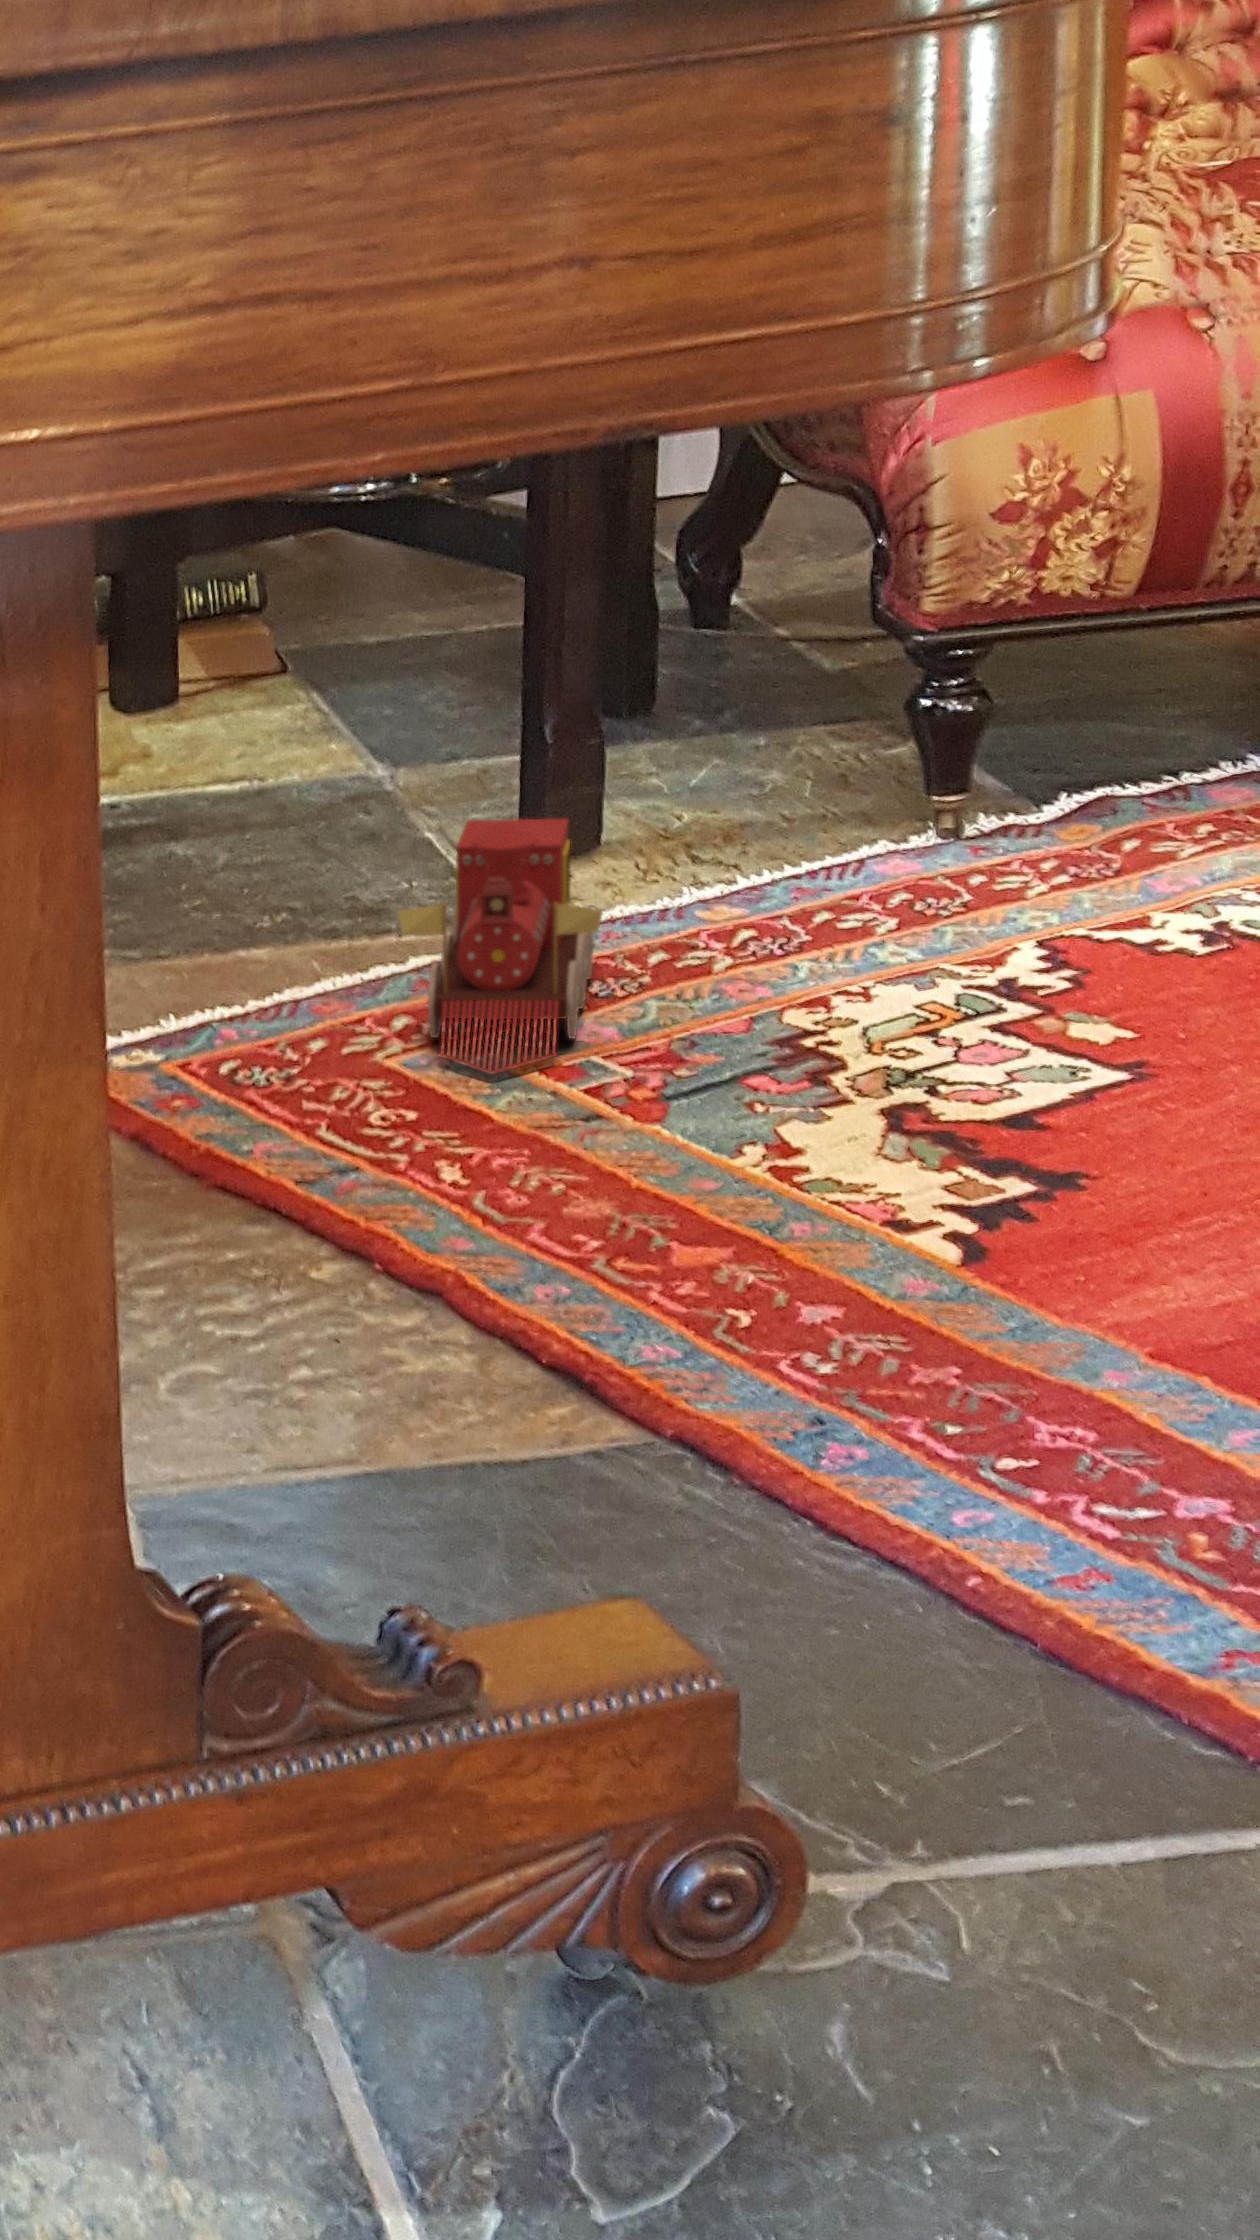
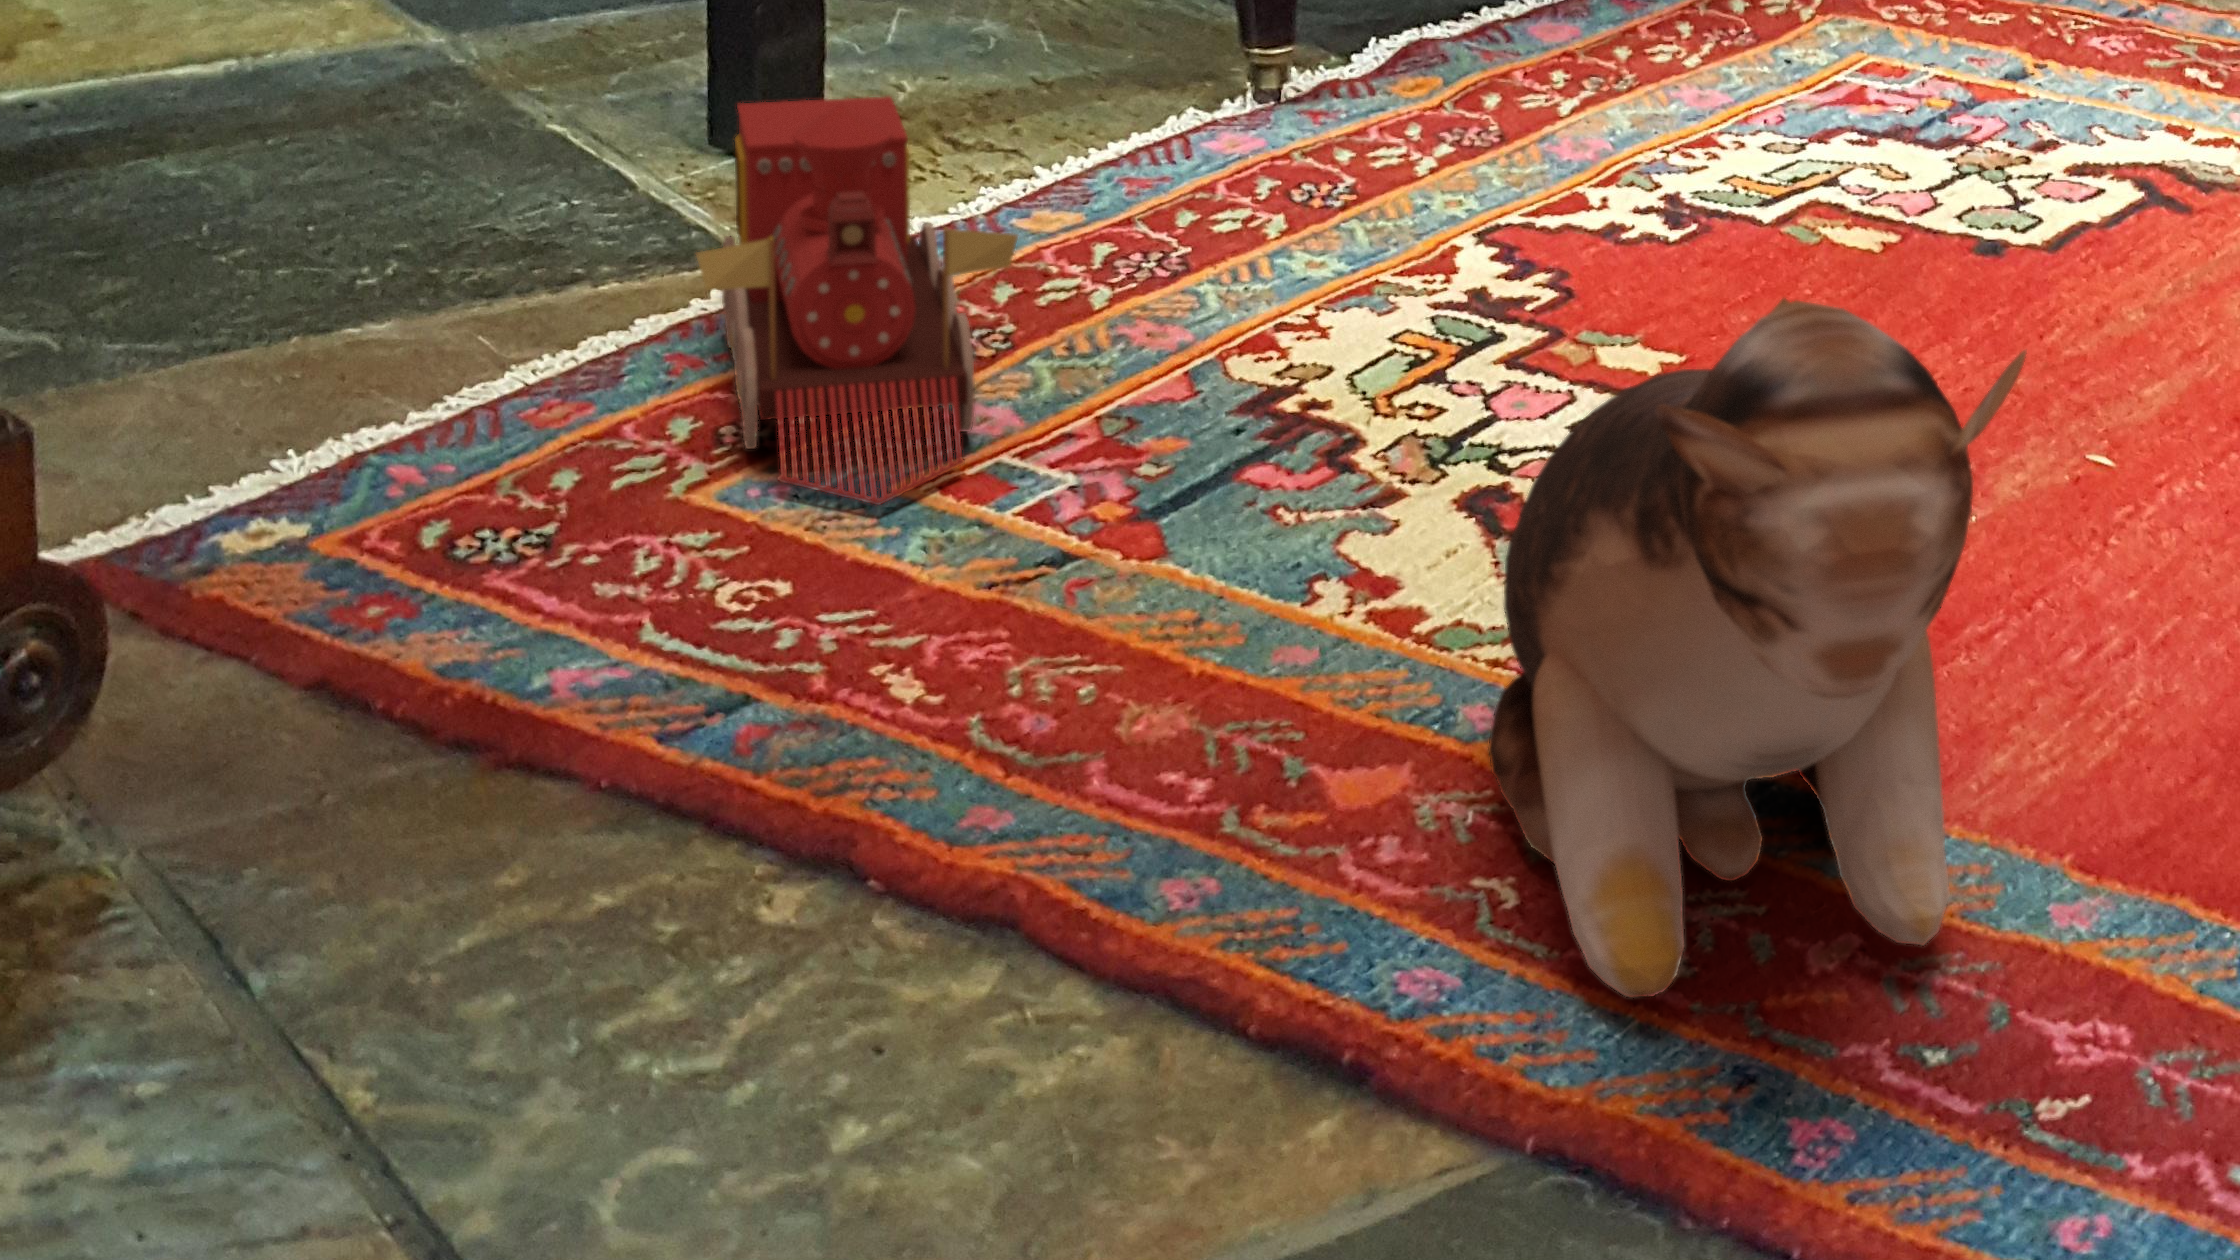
plush toy: none [728,946,1040,1377] -> present [1489,298,2026,997]

